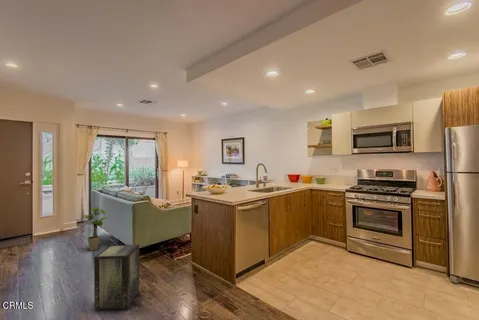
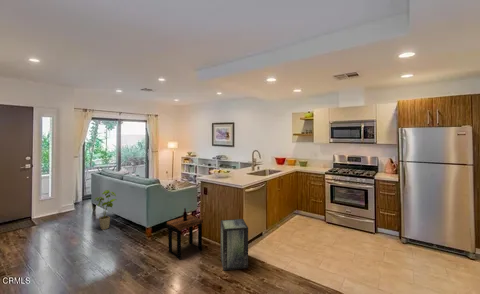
side table: none [148,228,189,290] -> present [167,208,203,260]
storage box: present [94,245,139,311] -> present [221,219,248,271]

